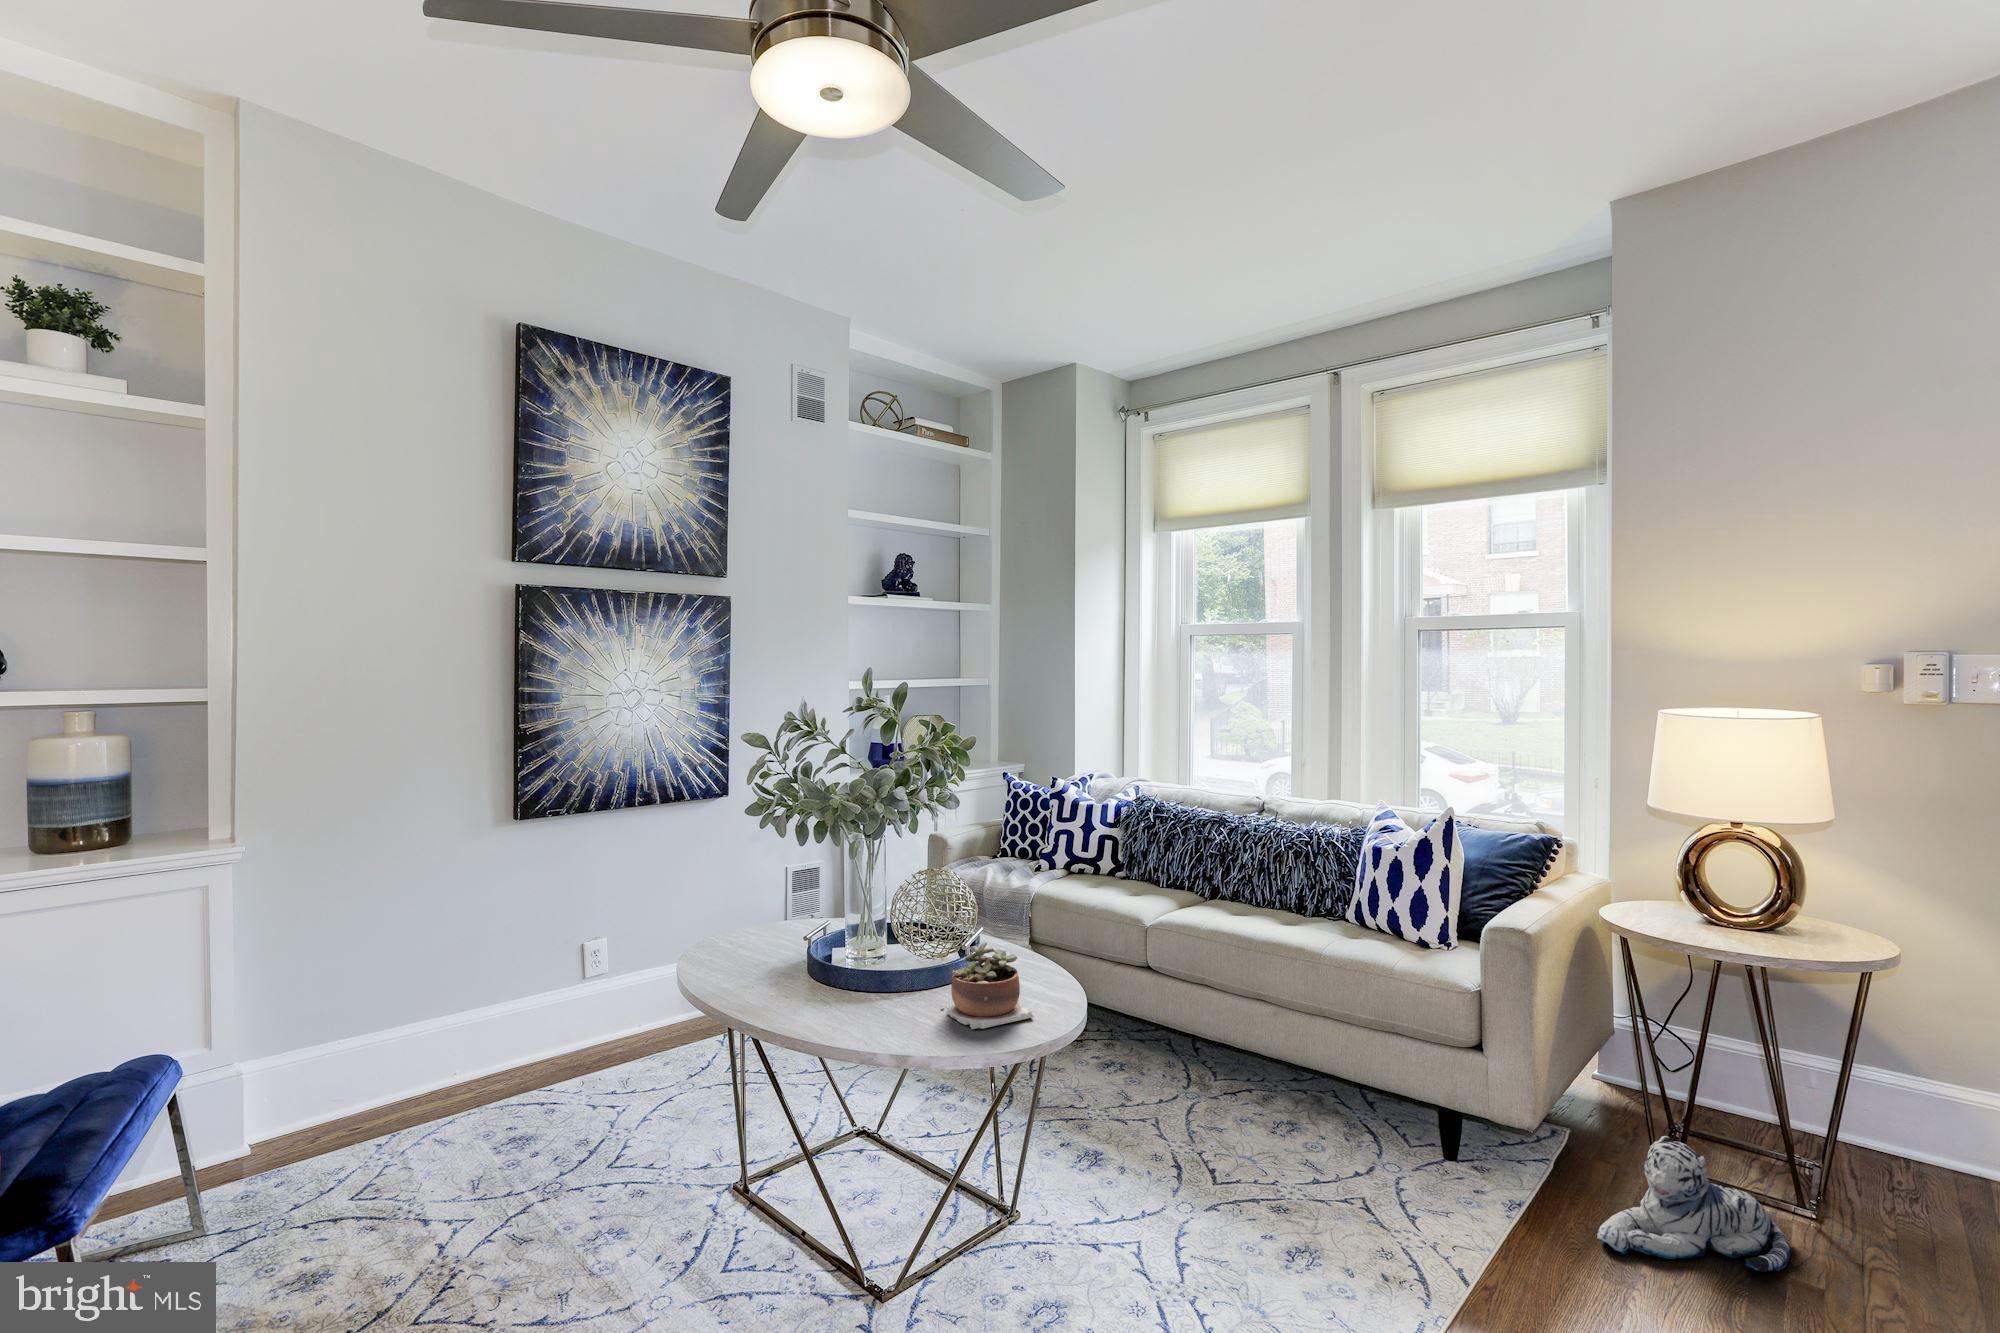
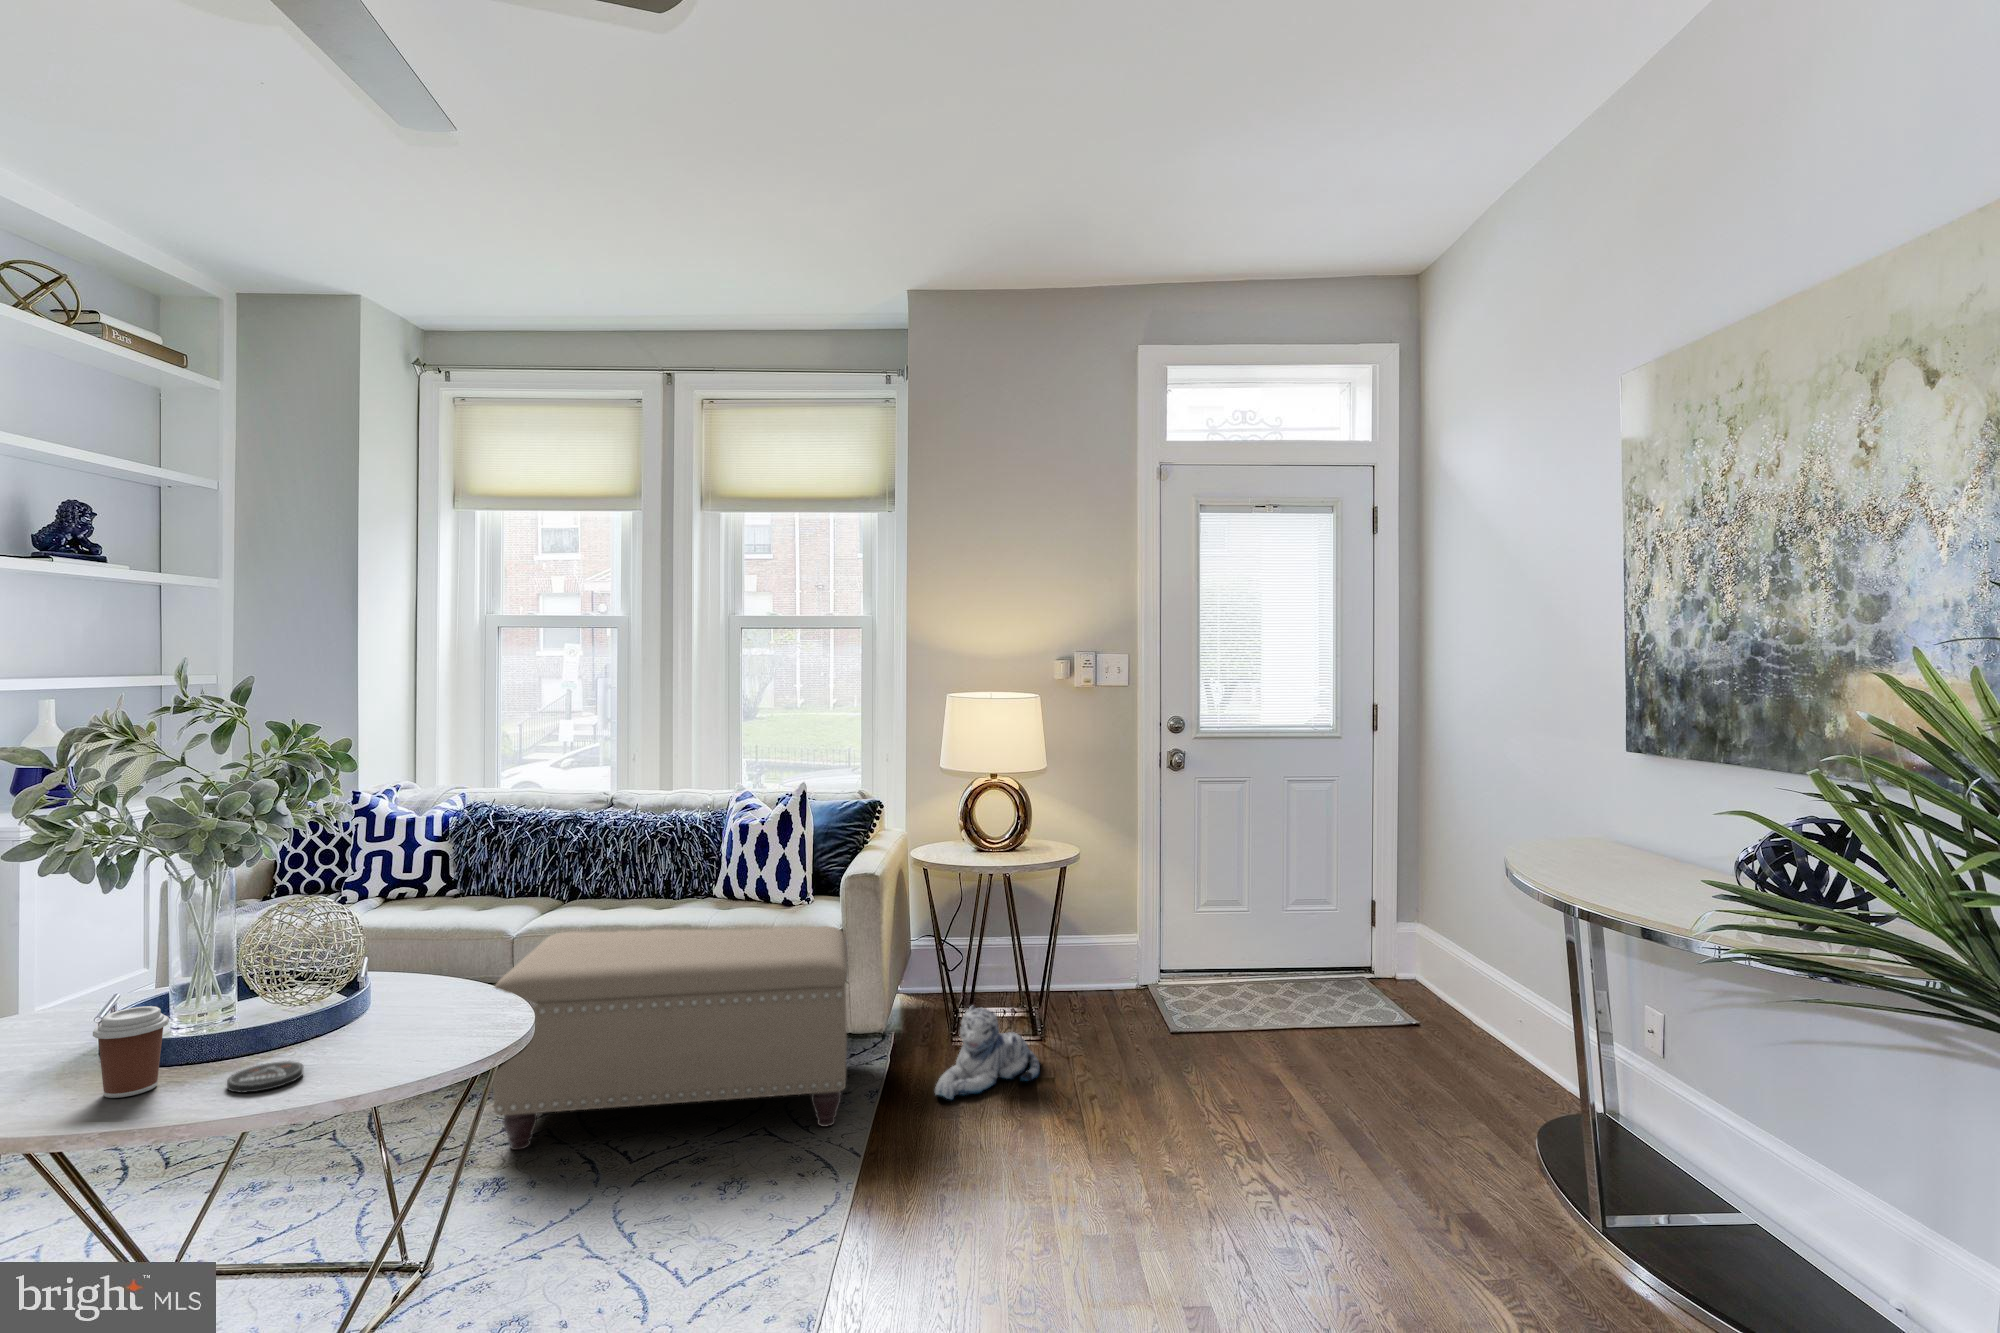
ottoman: none [1105,931,1491,1225] -> present [493,926,847,1150]
coffee cup: none [772,939,816,1007] -> present [93,1006,169,1098]
succulent plant: present [942,942,1034,1029] -> none [358,961,482,1055]
coaster: none [841,1005,892,1029] -> present [227,1061,304,1093]

